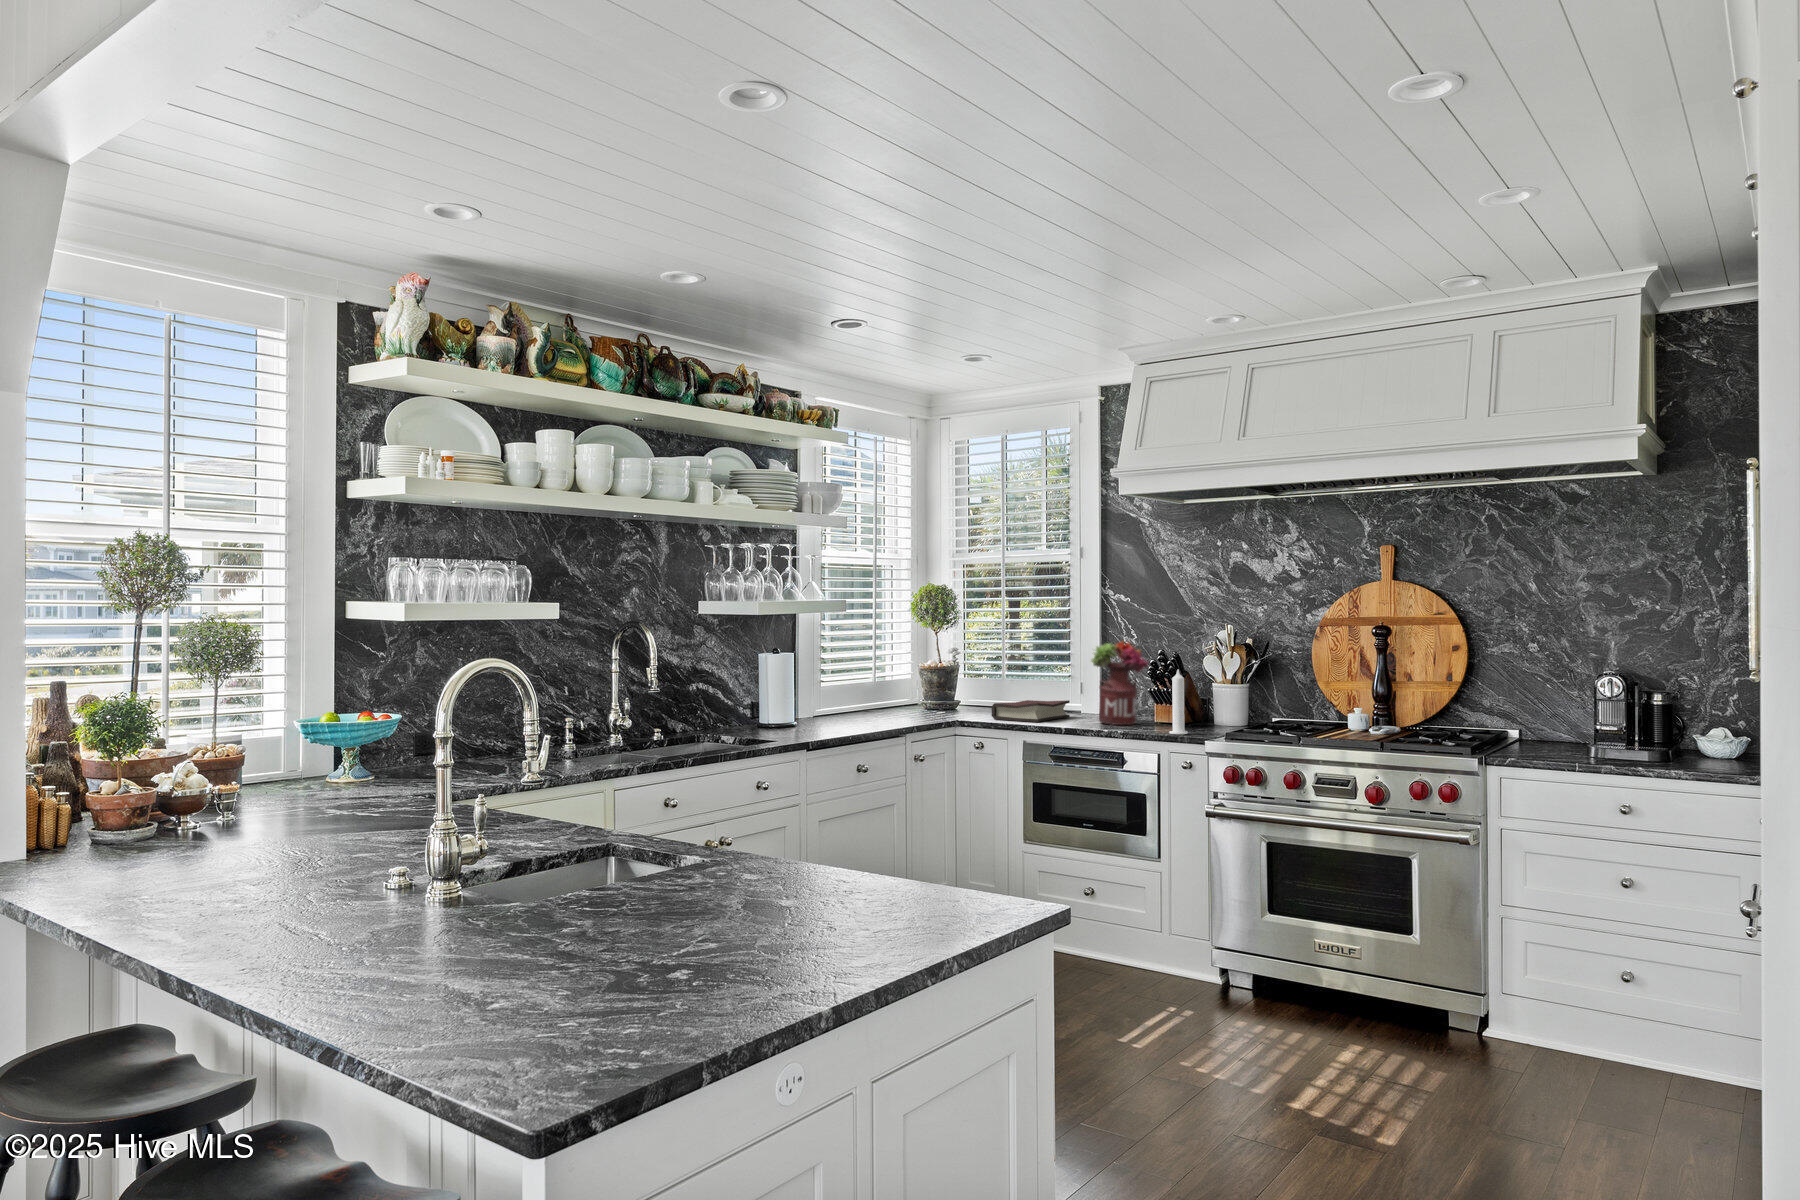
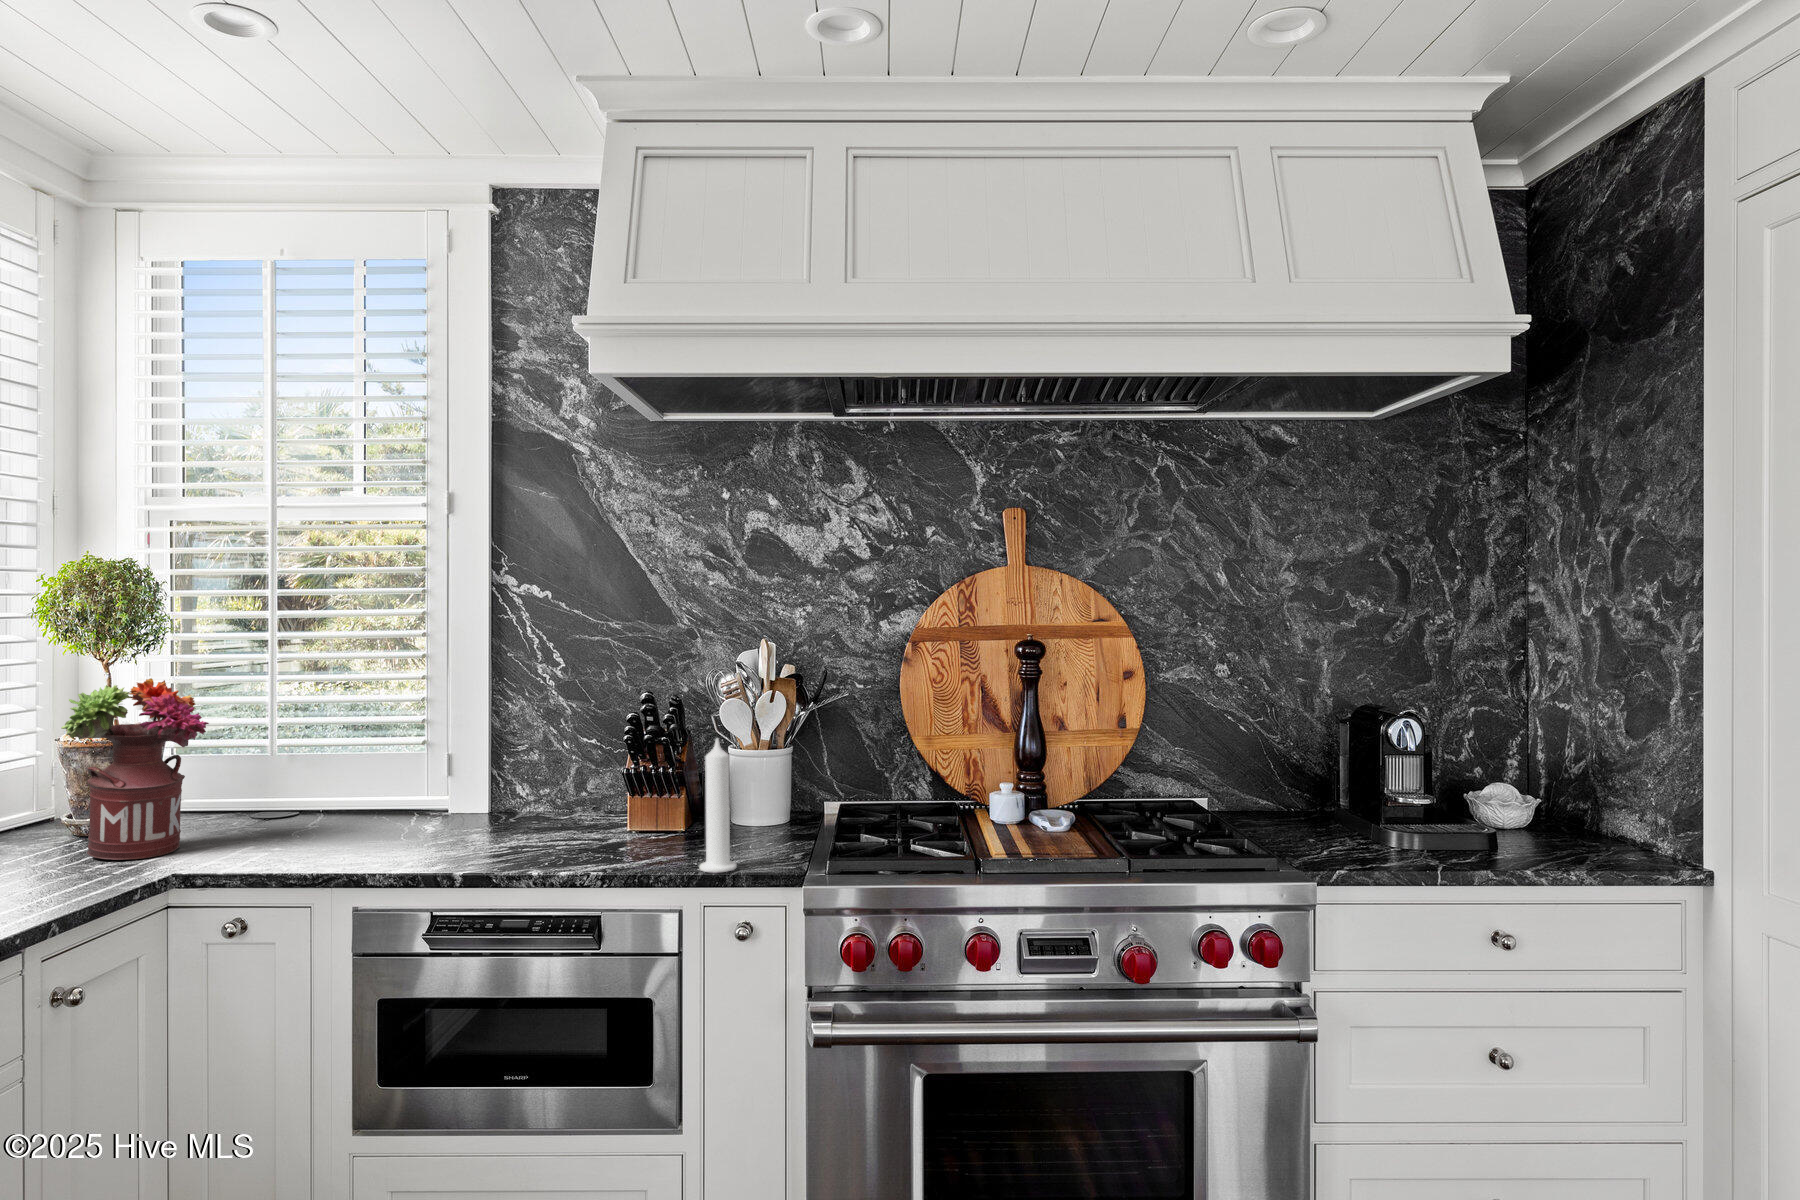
flower arrangement: present [1091,641,1149,725] -> present [61,678,209,860]
hardback book: present [992,700,1070,722] -> none [262,798,439,863]

